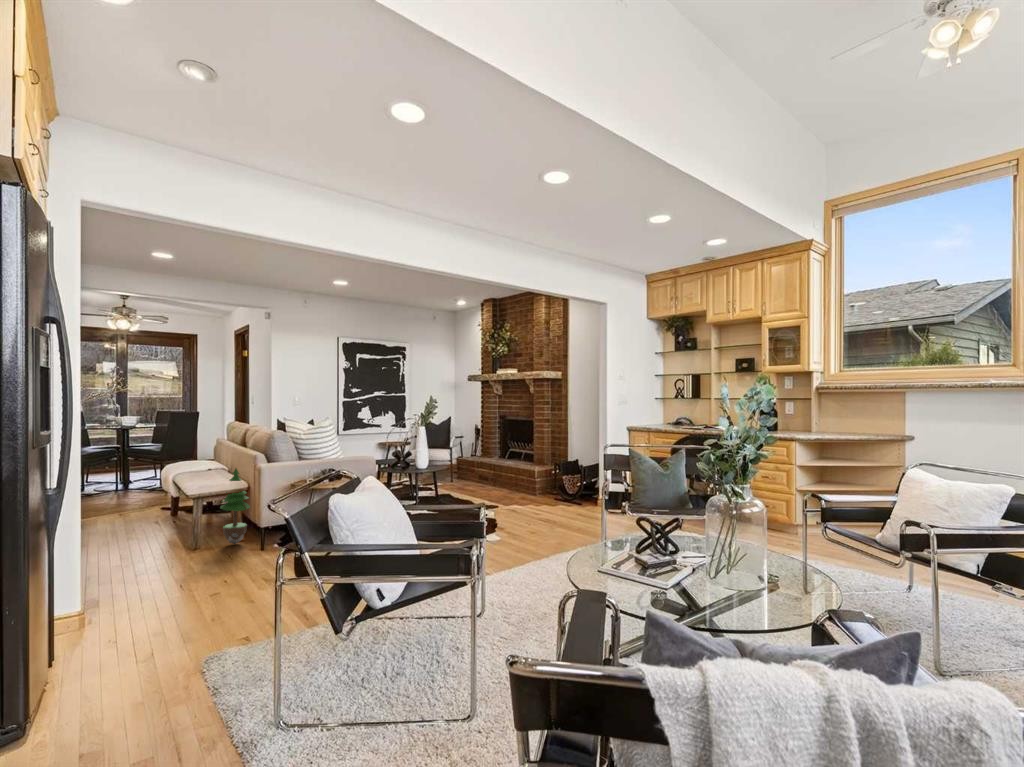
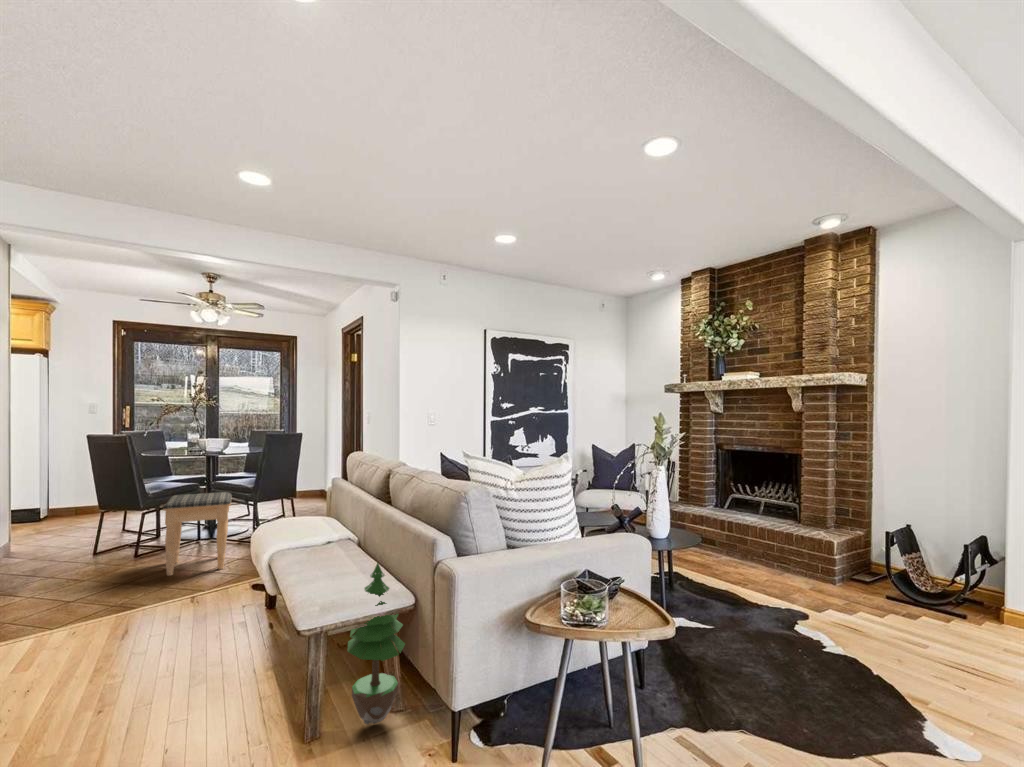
footstool: none [98,451,147,505] -> present [163,492,232,576]

